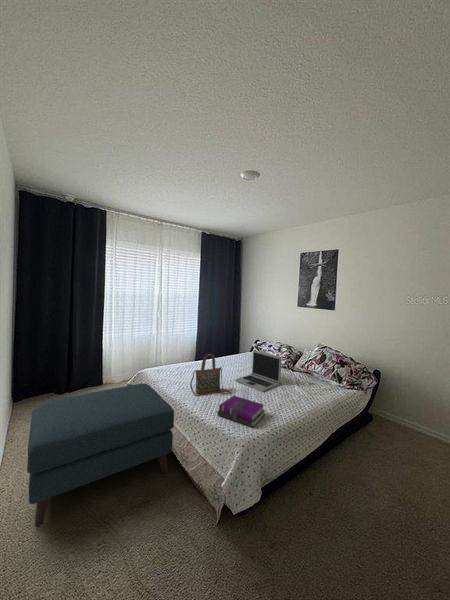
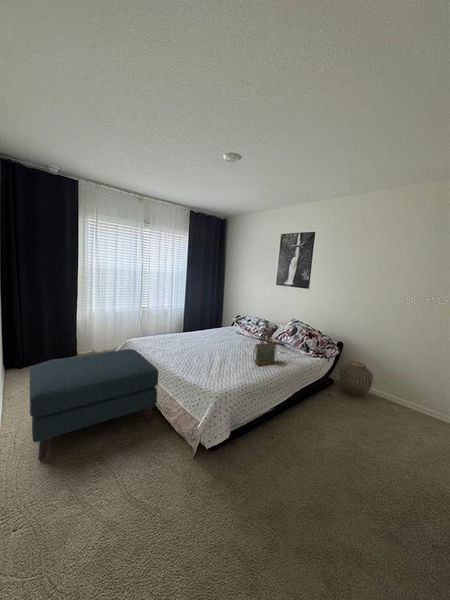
laptop: present [236,350,282,392] -> none [215,322,257,358]
handbag: present [190,354,230,396] -> present [253,330,285,366]
woven basket: none [379,393,421,436] -> present [339,361,373,396]
notebook: present [217,396,265,427] -> none [196,359,238,384]

